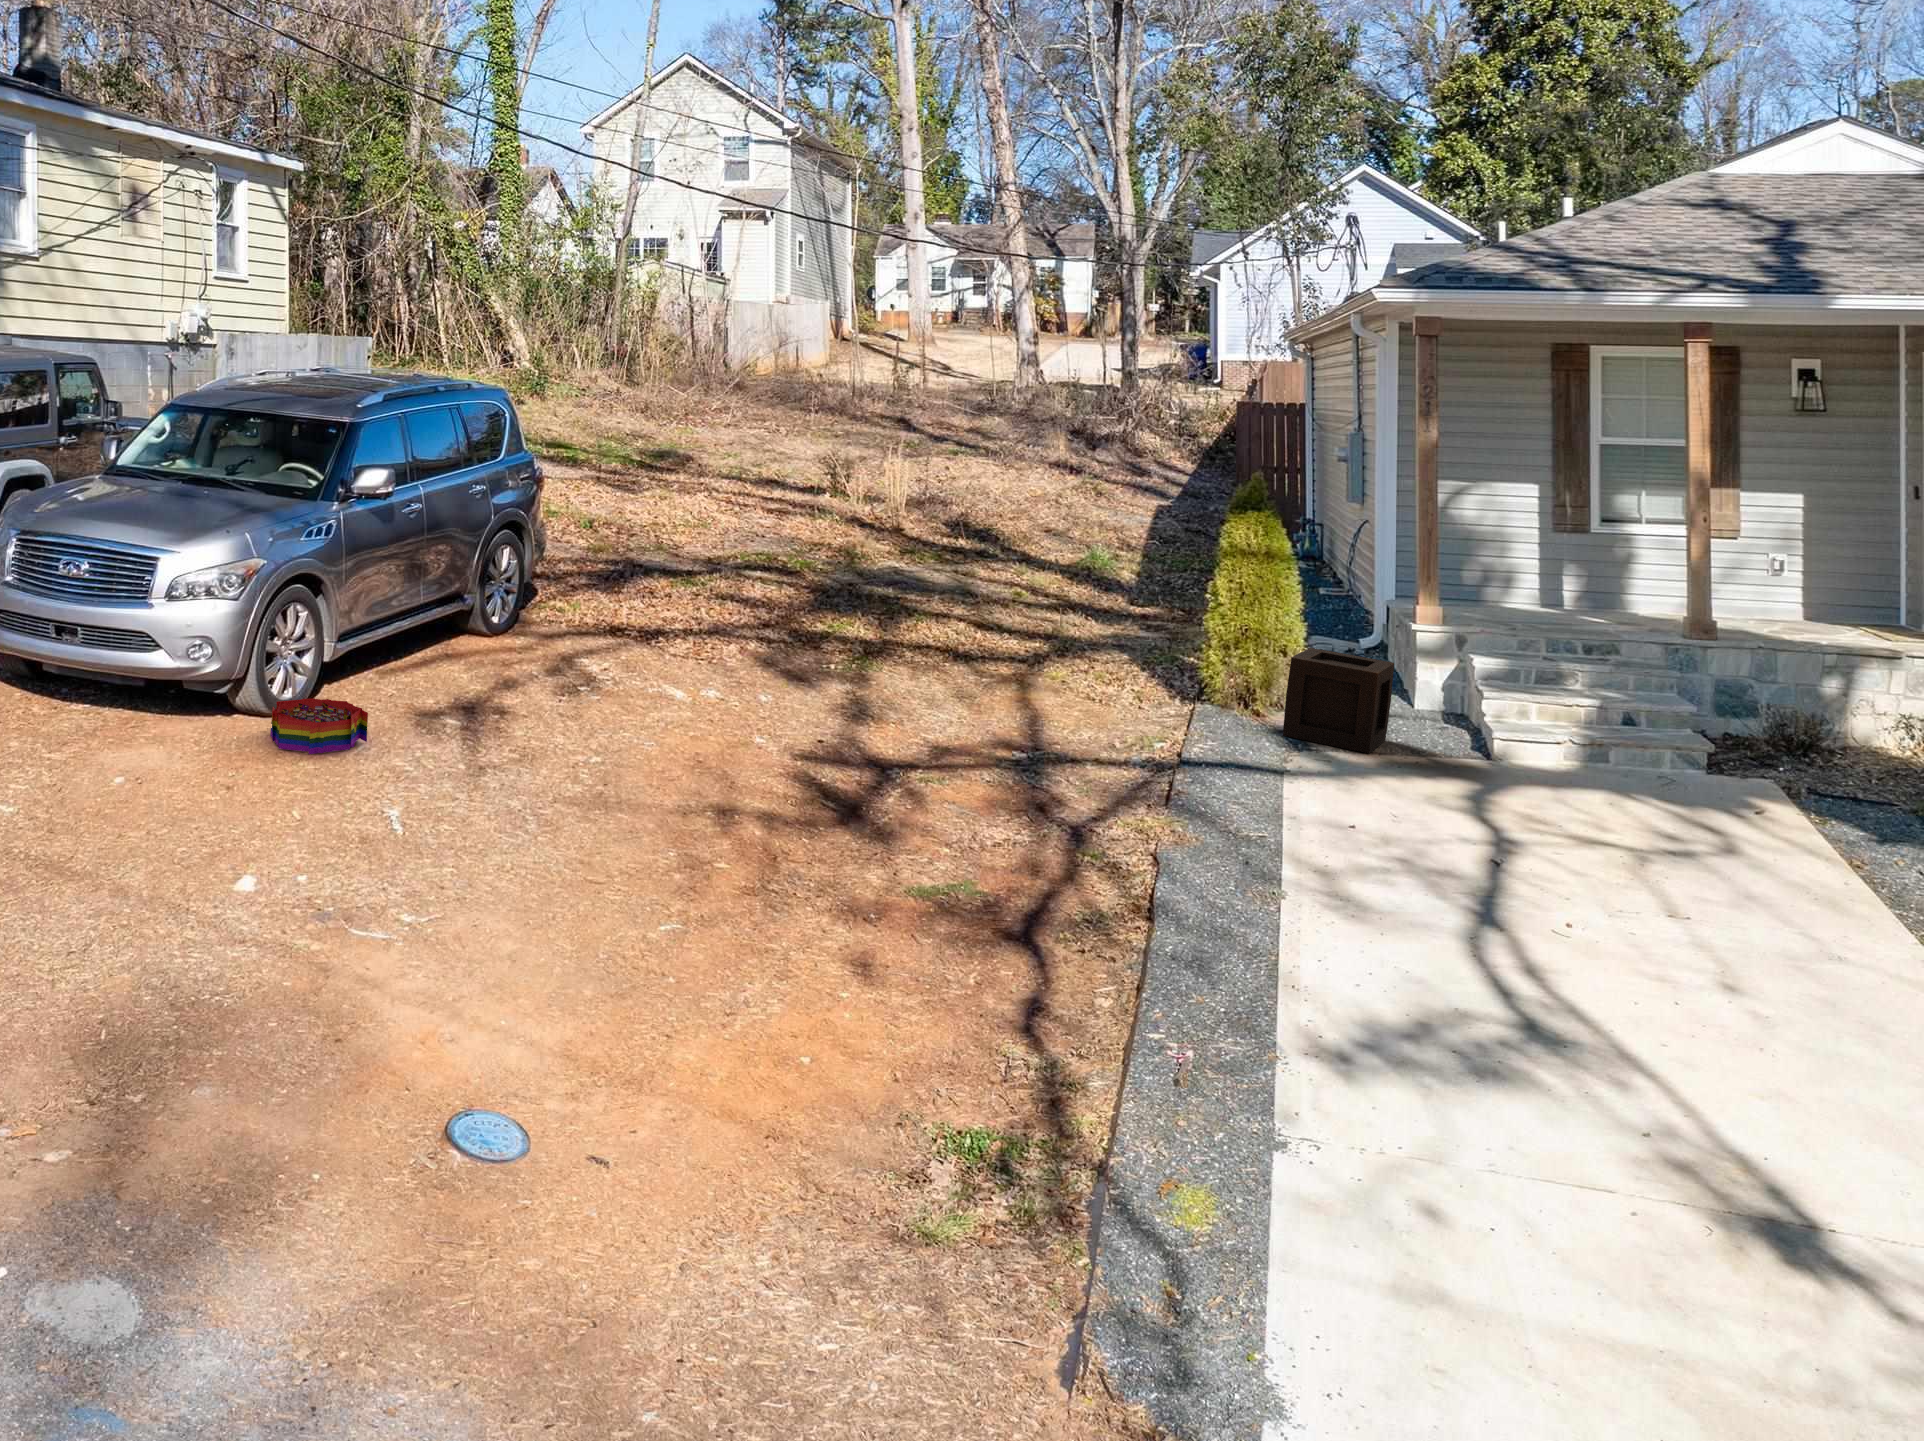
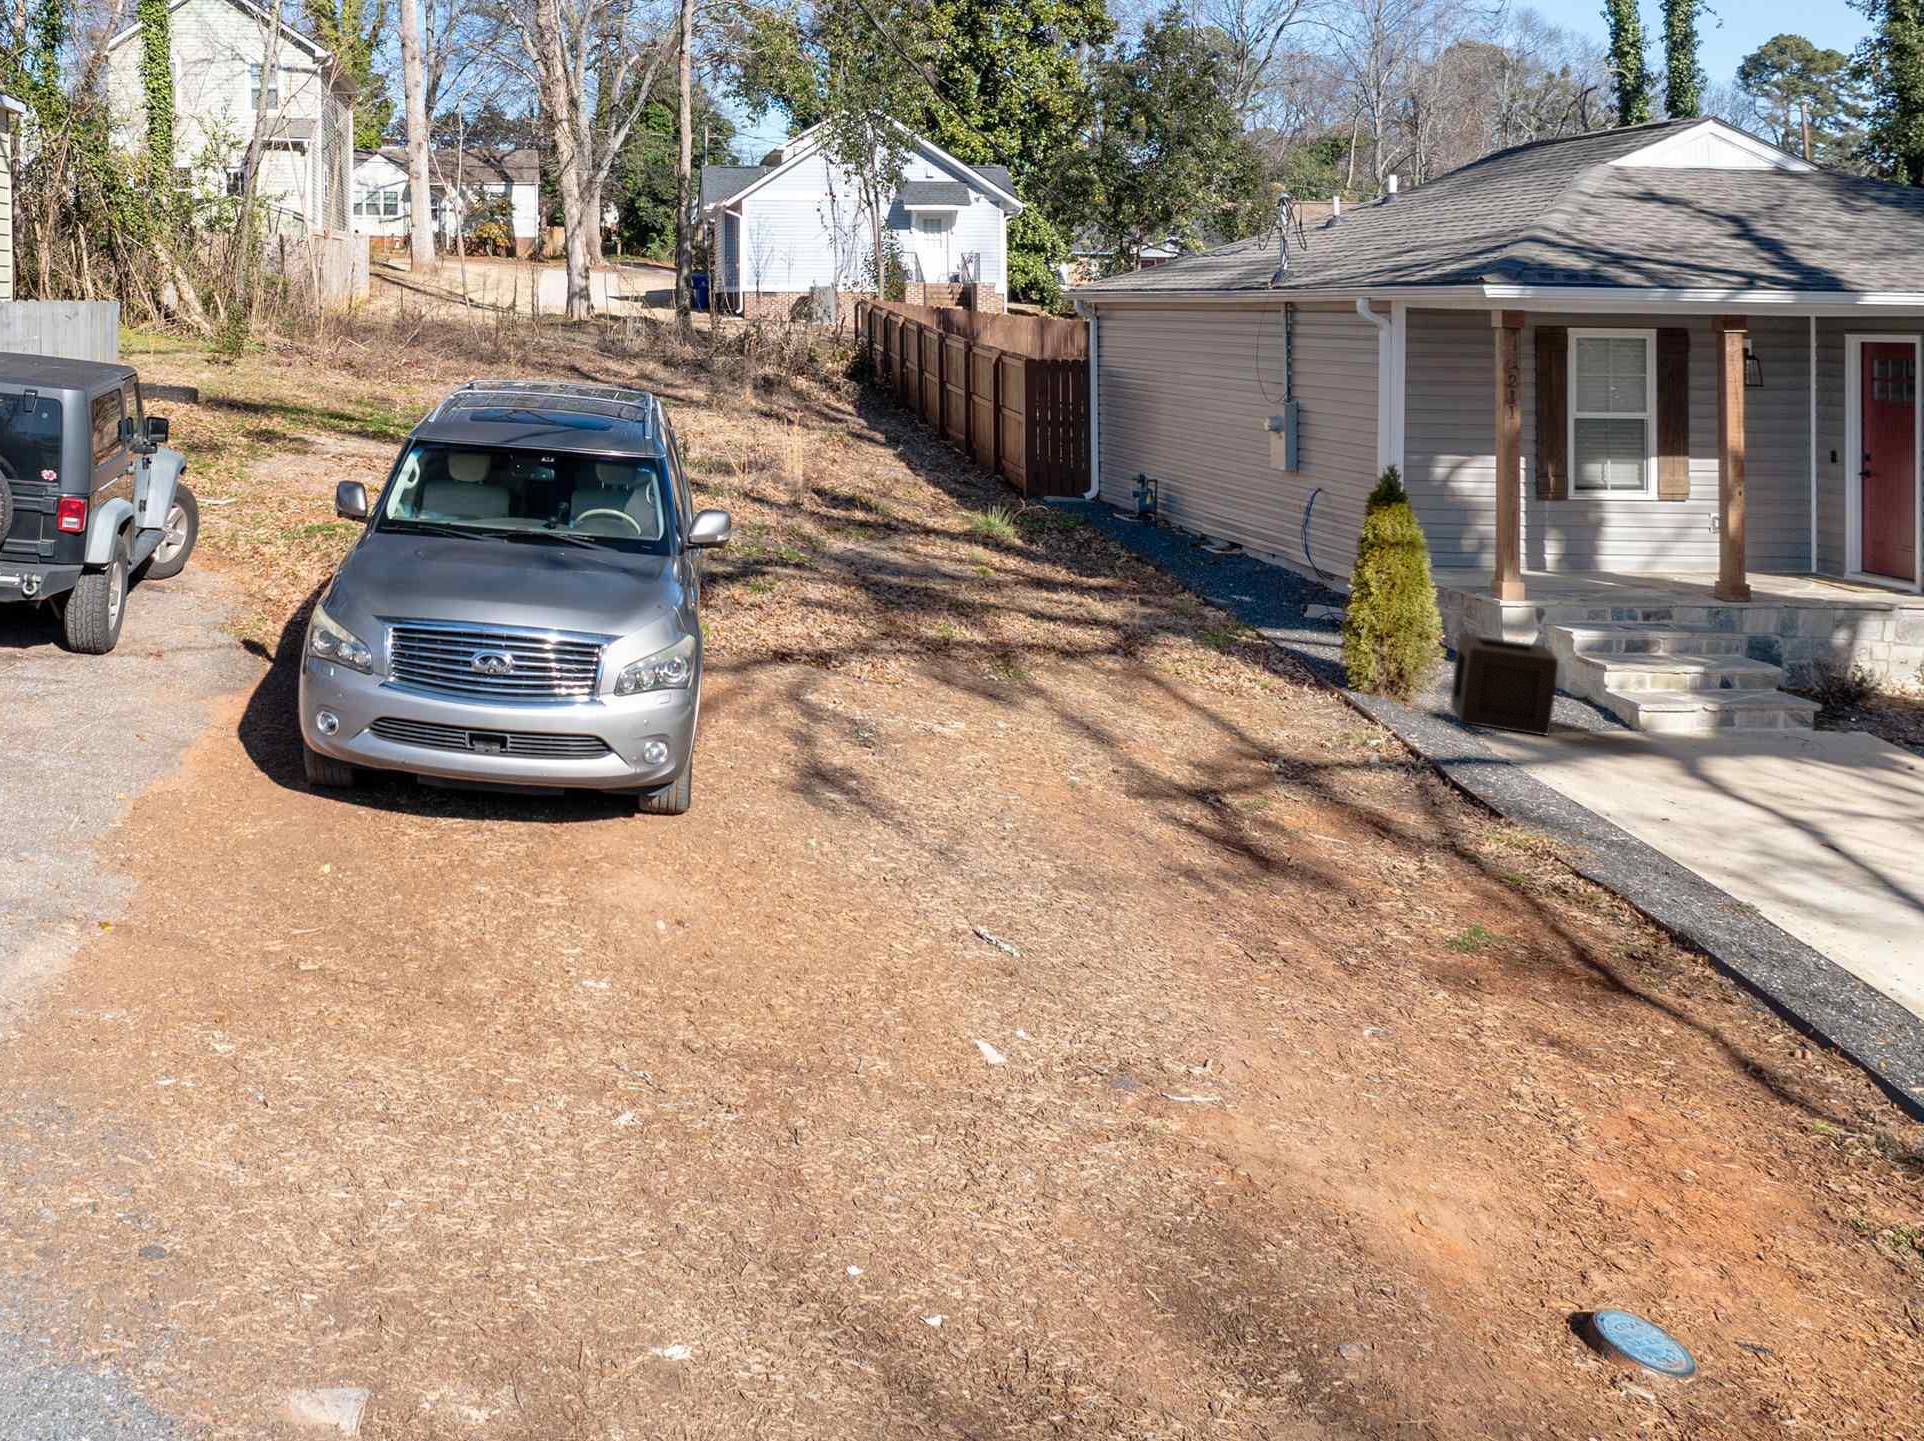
storage bin: present [270,698,368,754] -> none [683,787,794,860]

